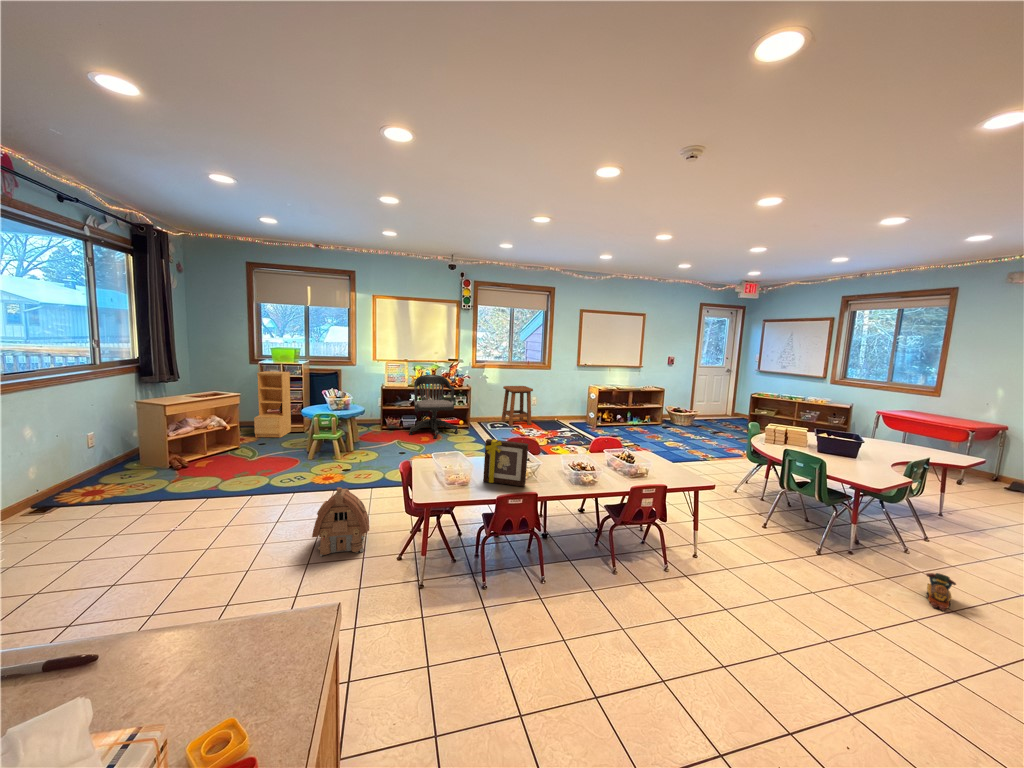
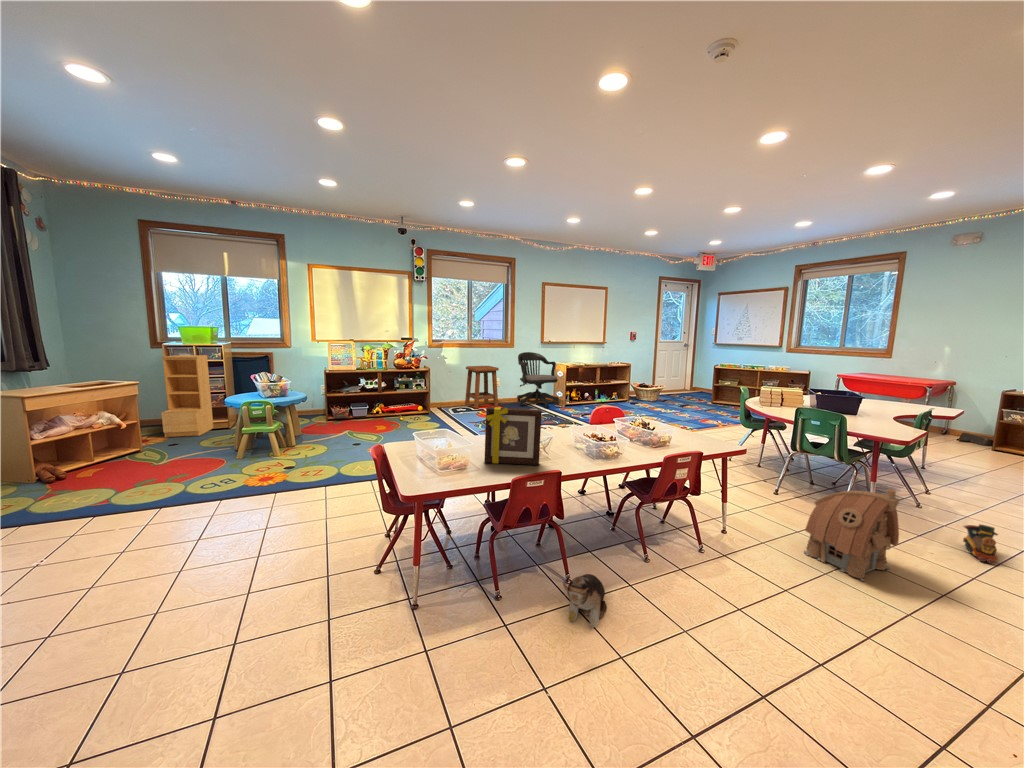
chair: present [409,375,458,438] -> present [517,352,559,408]
toy house: present [312,487,369,556] -> present [804,489,900,581]
plush toy: none [528,574,570,615] -> present [563,574,607,628]

